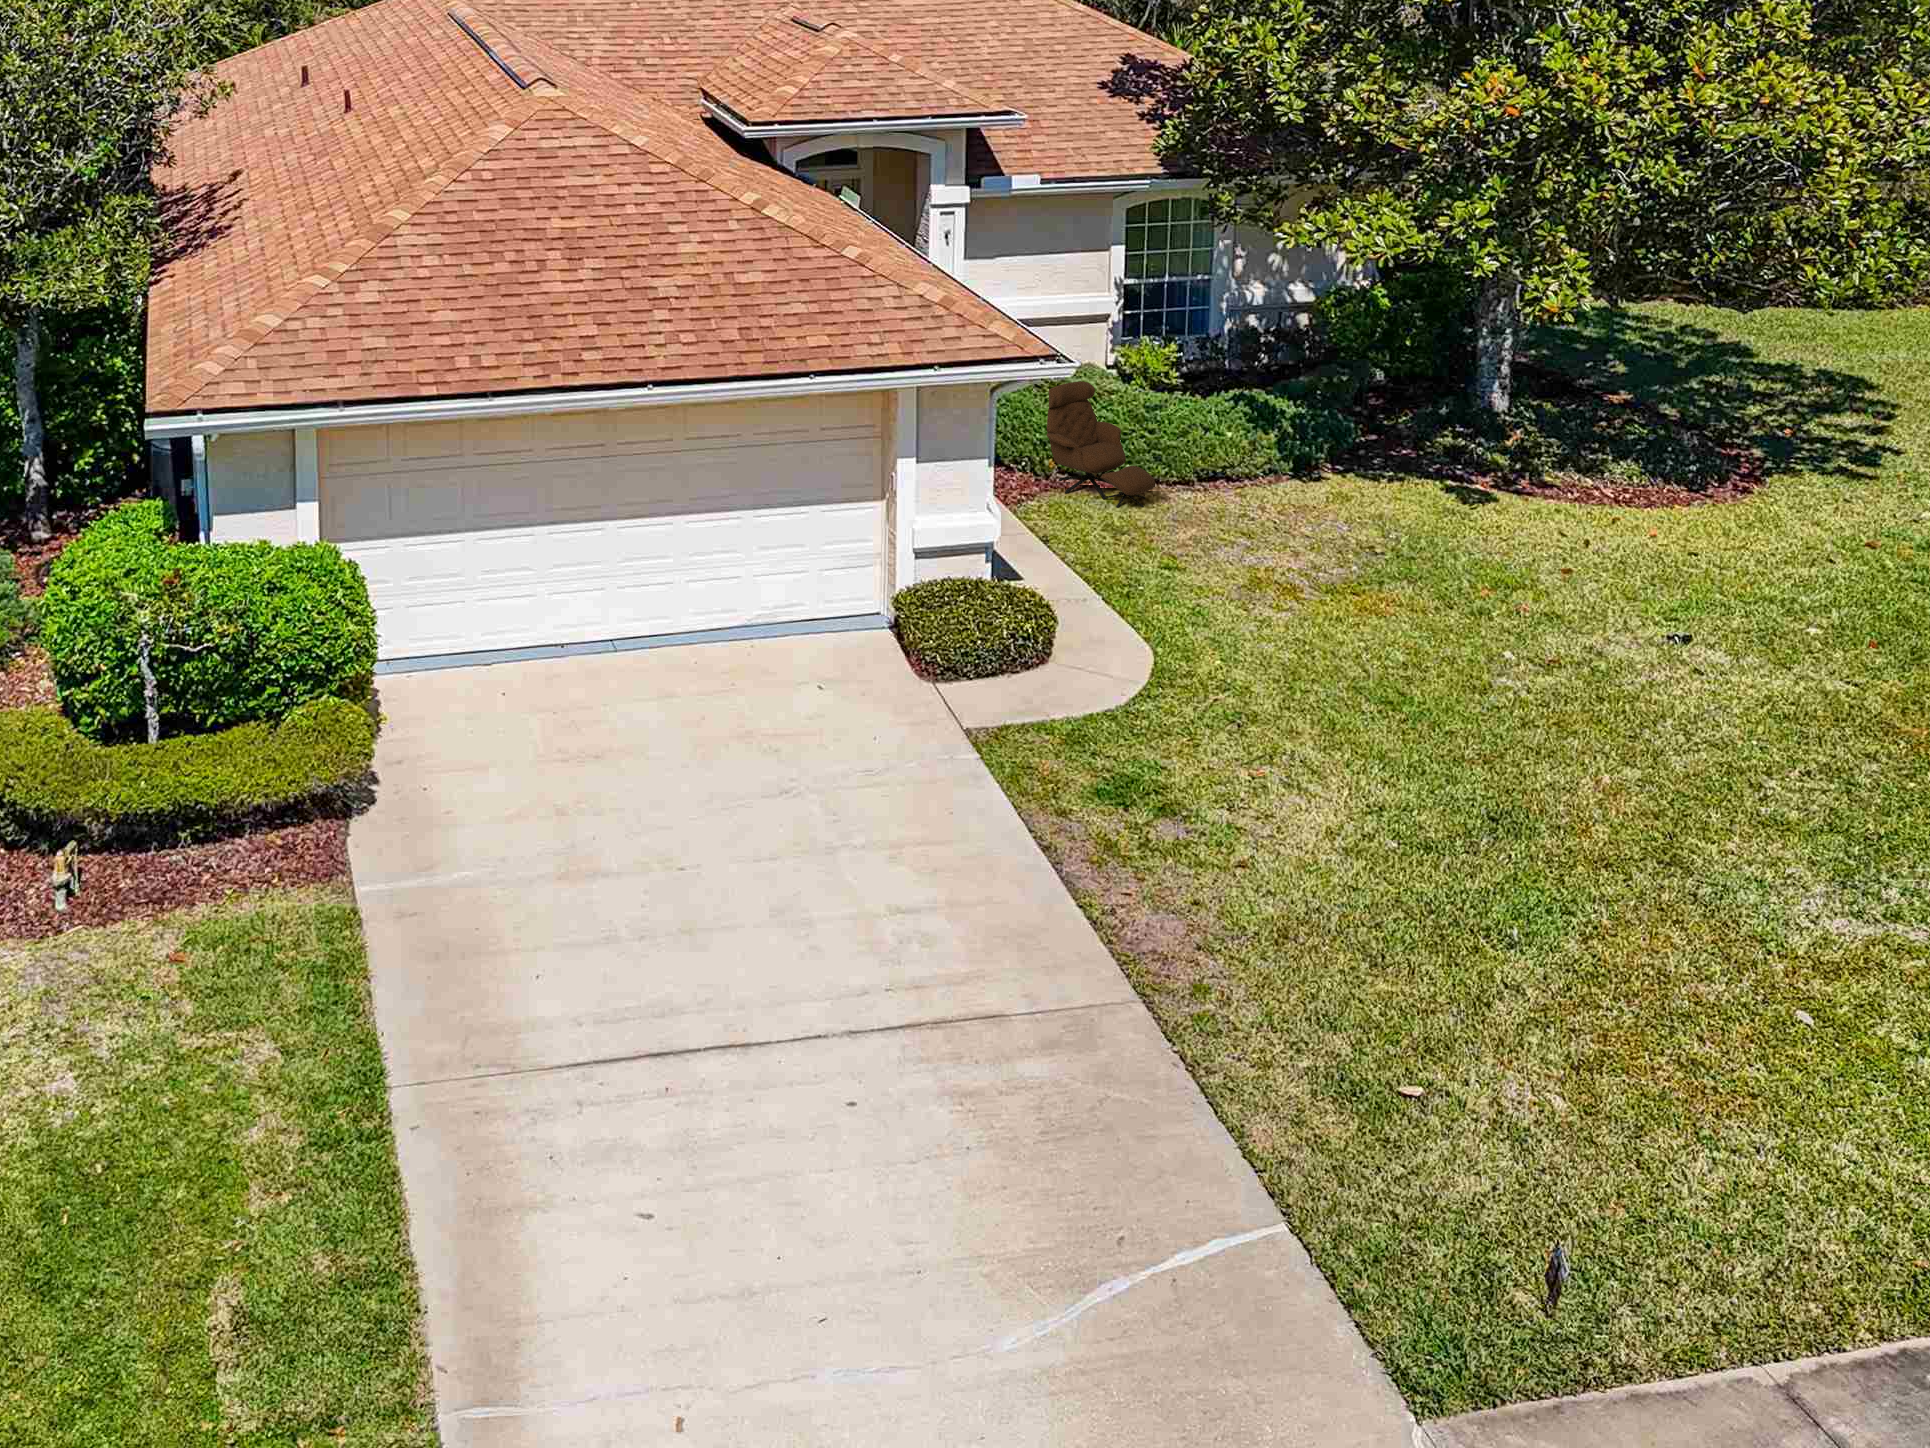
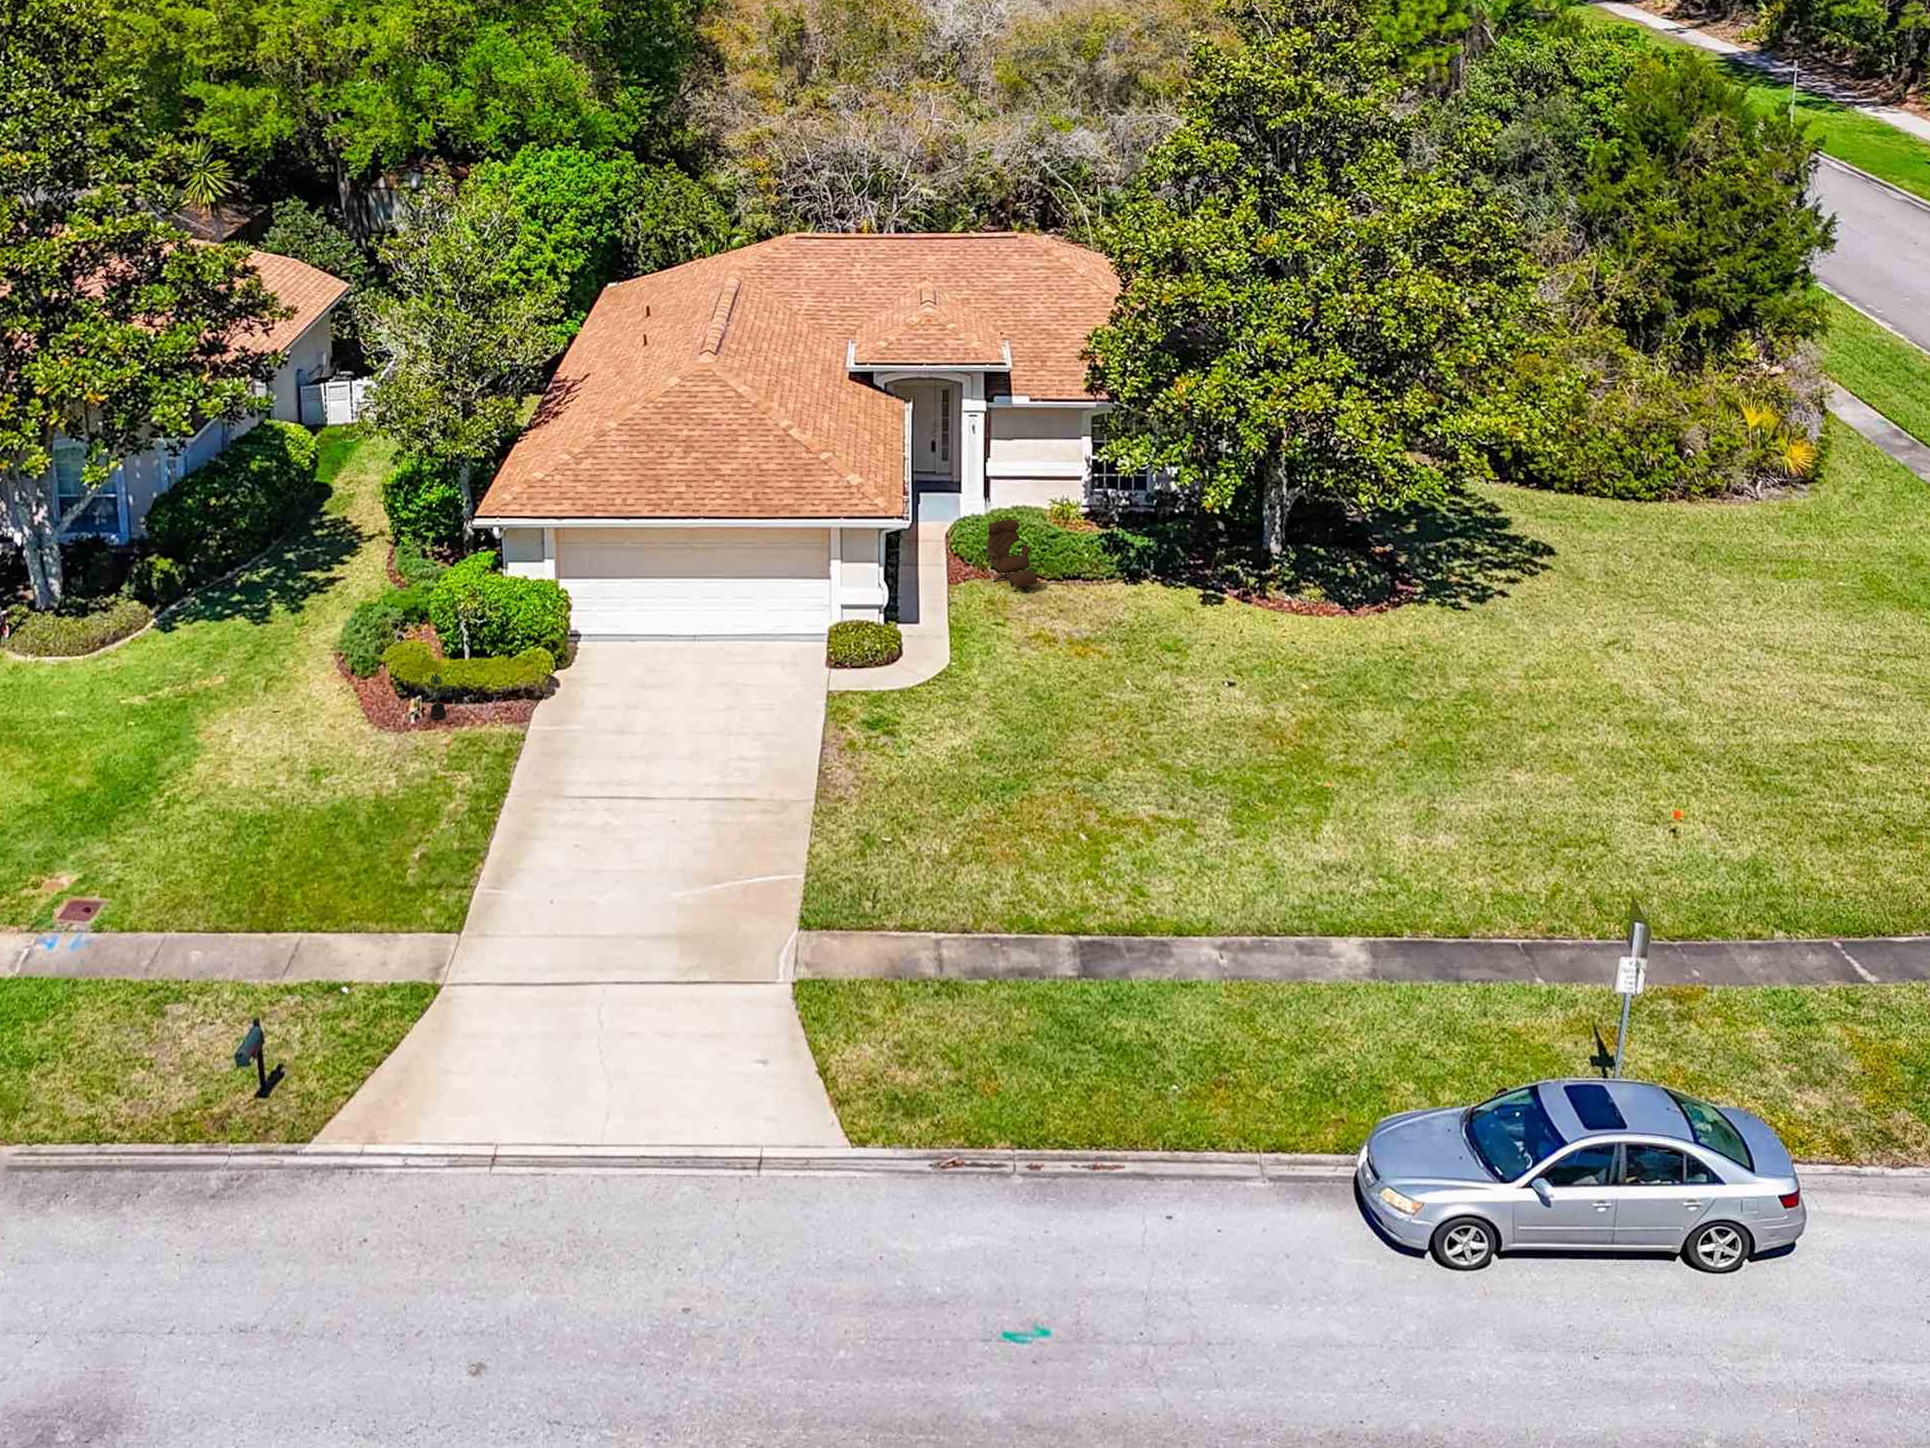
potted plant: none [104,781,173,893] -> present [426,674,454,720]

